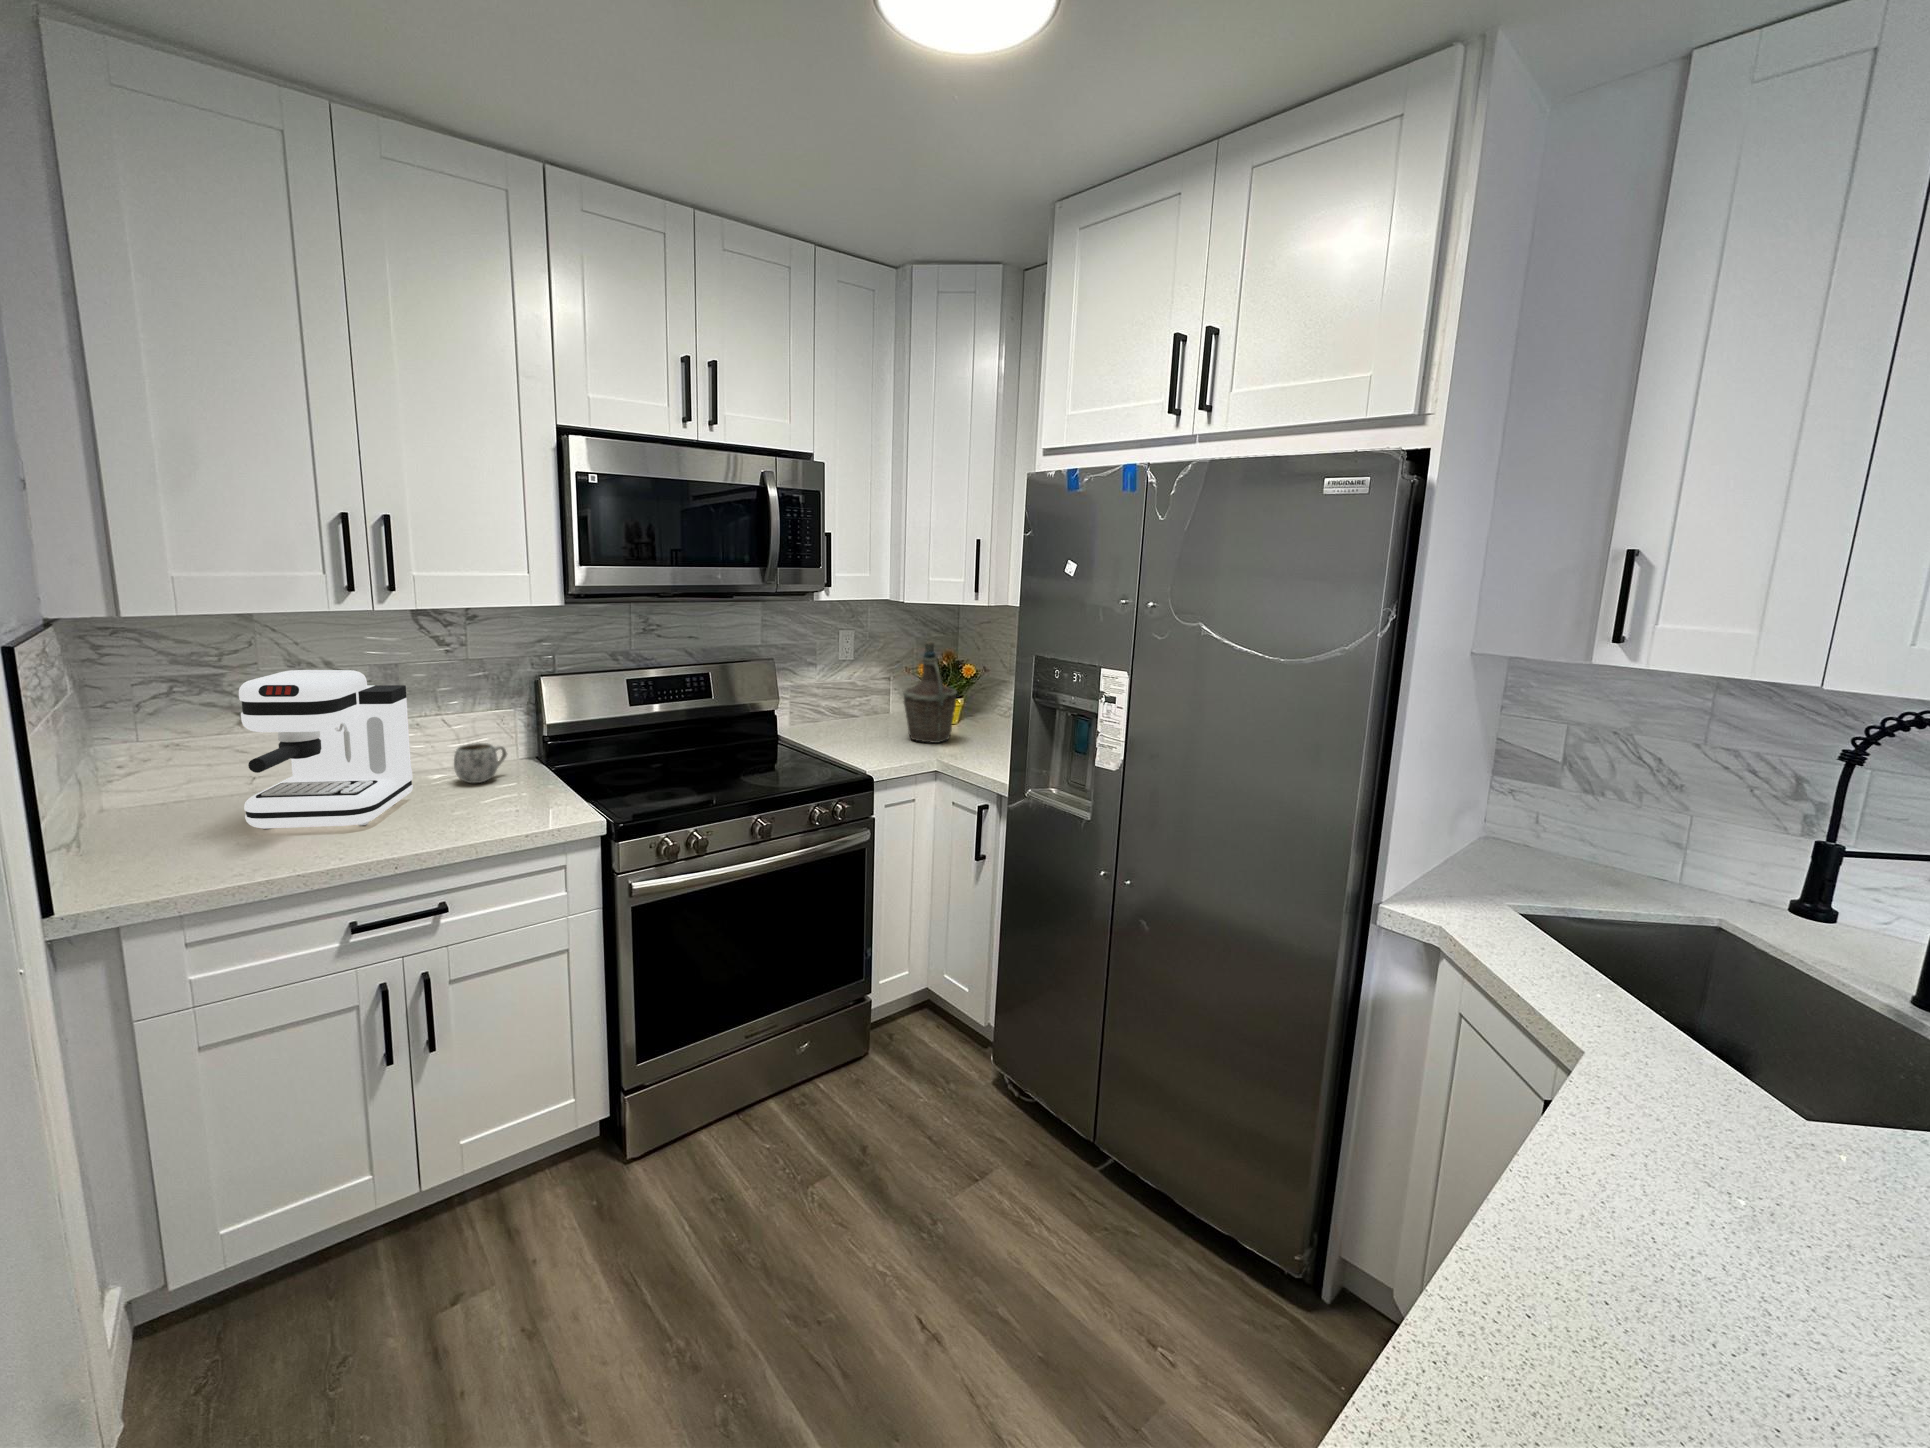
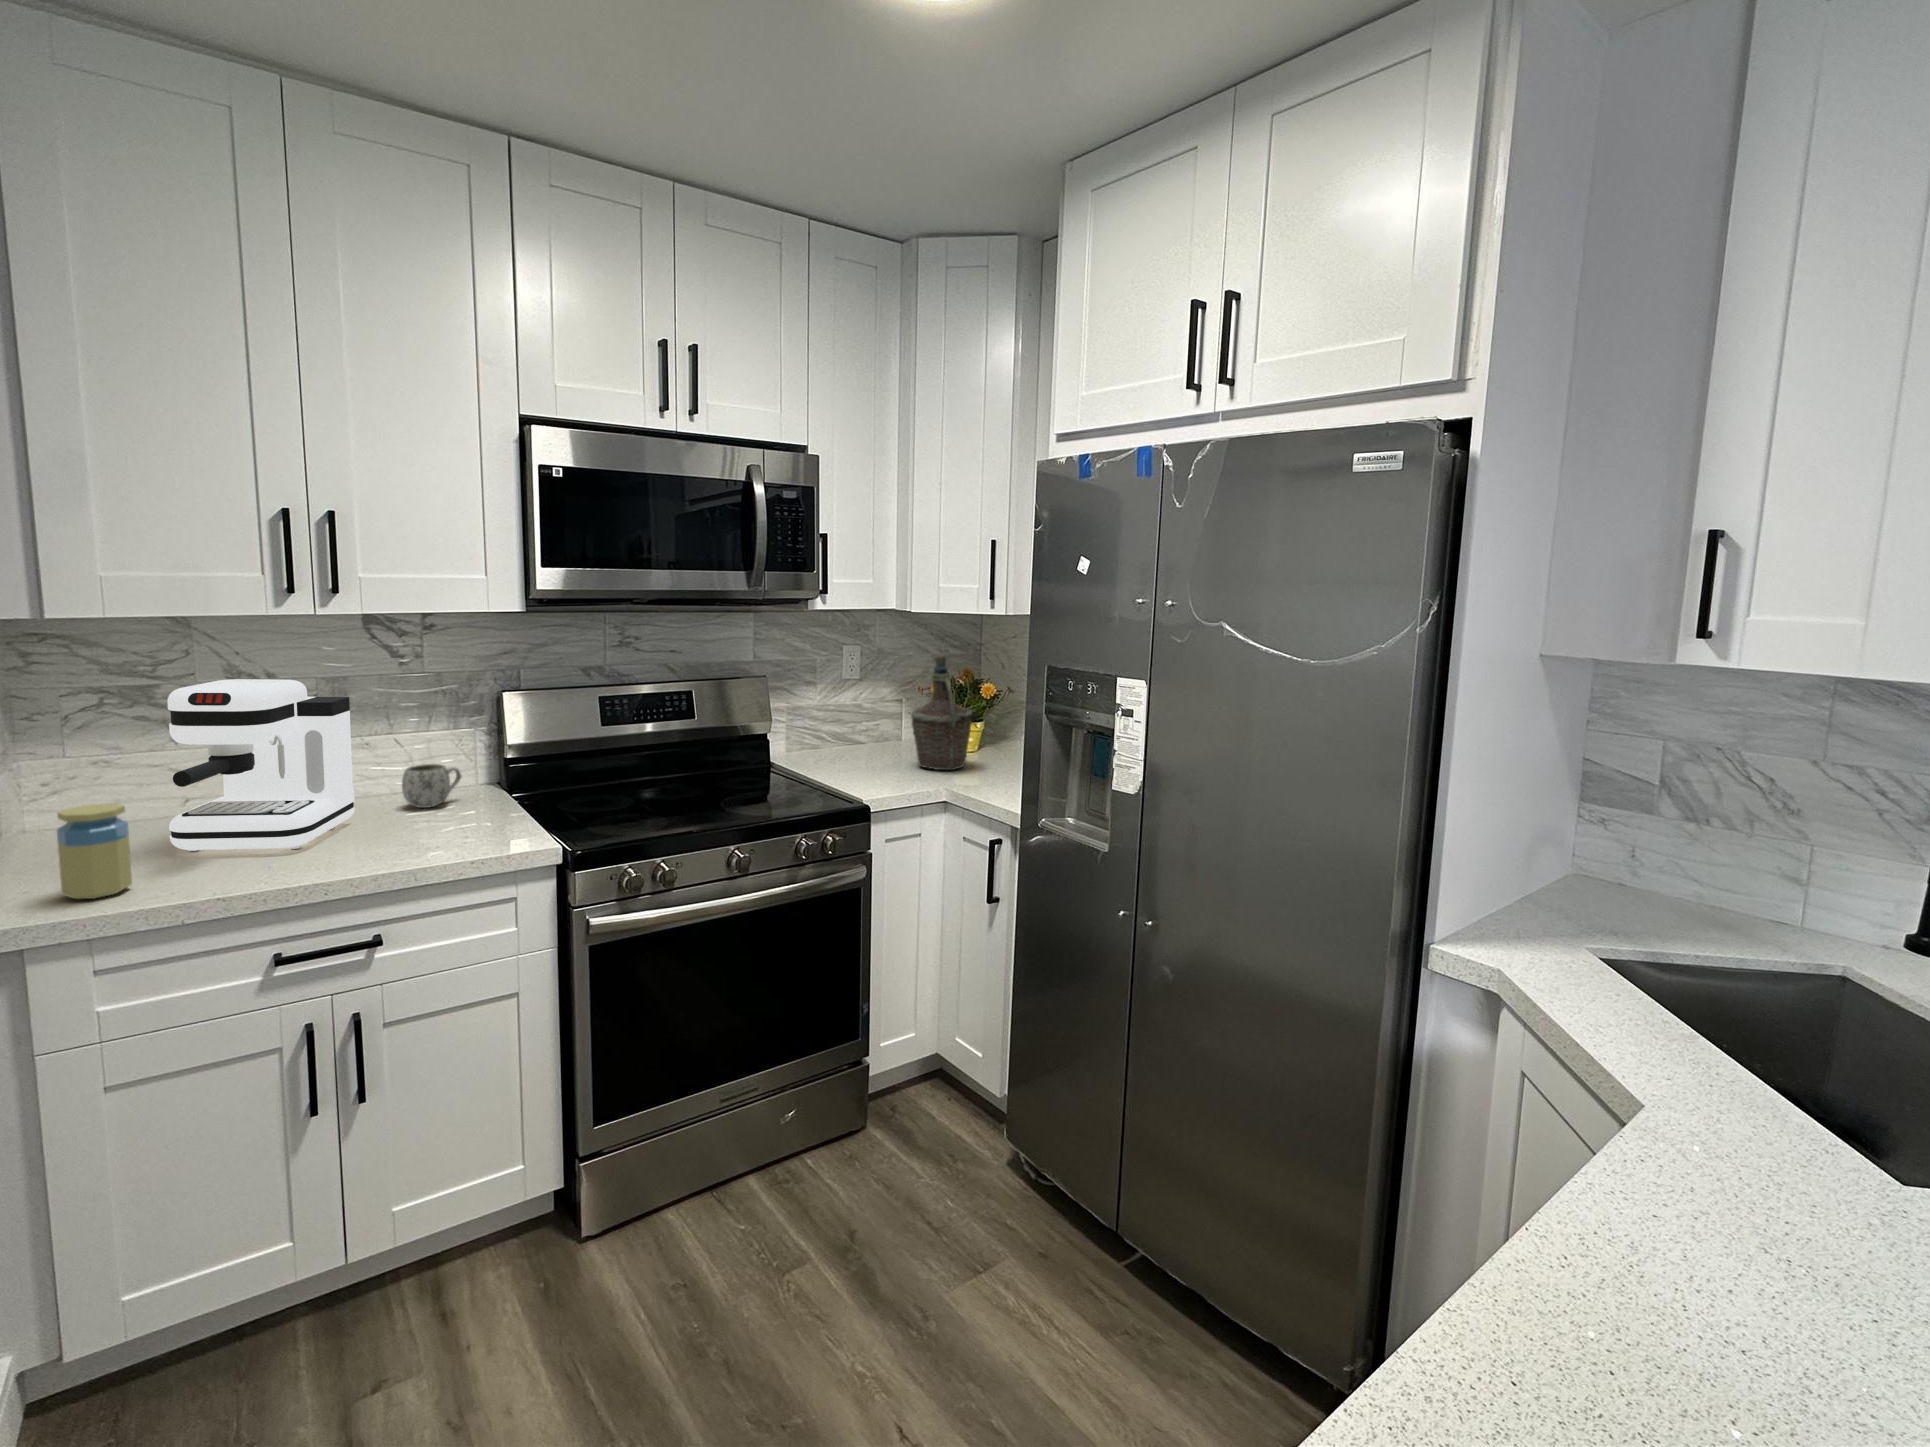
jar: none [143,790,215,879] -> present [57,803,132,899]

